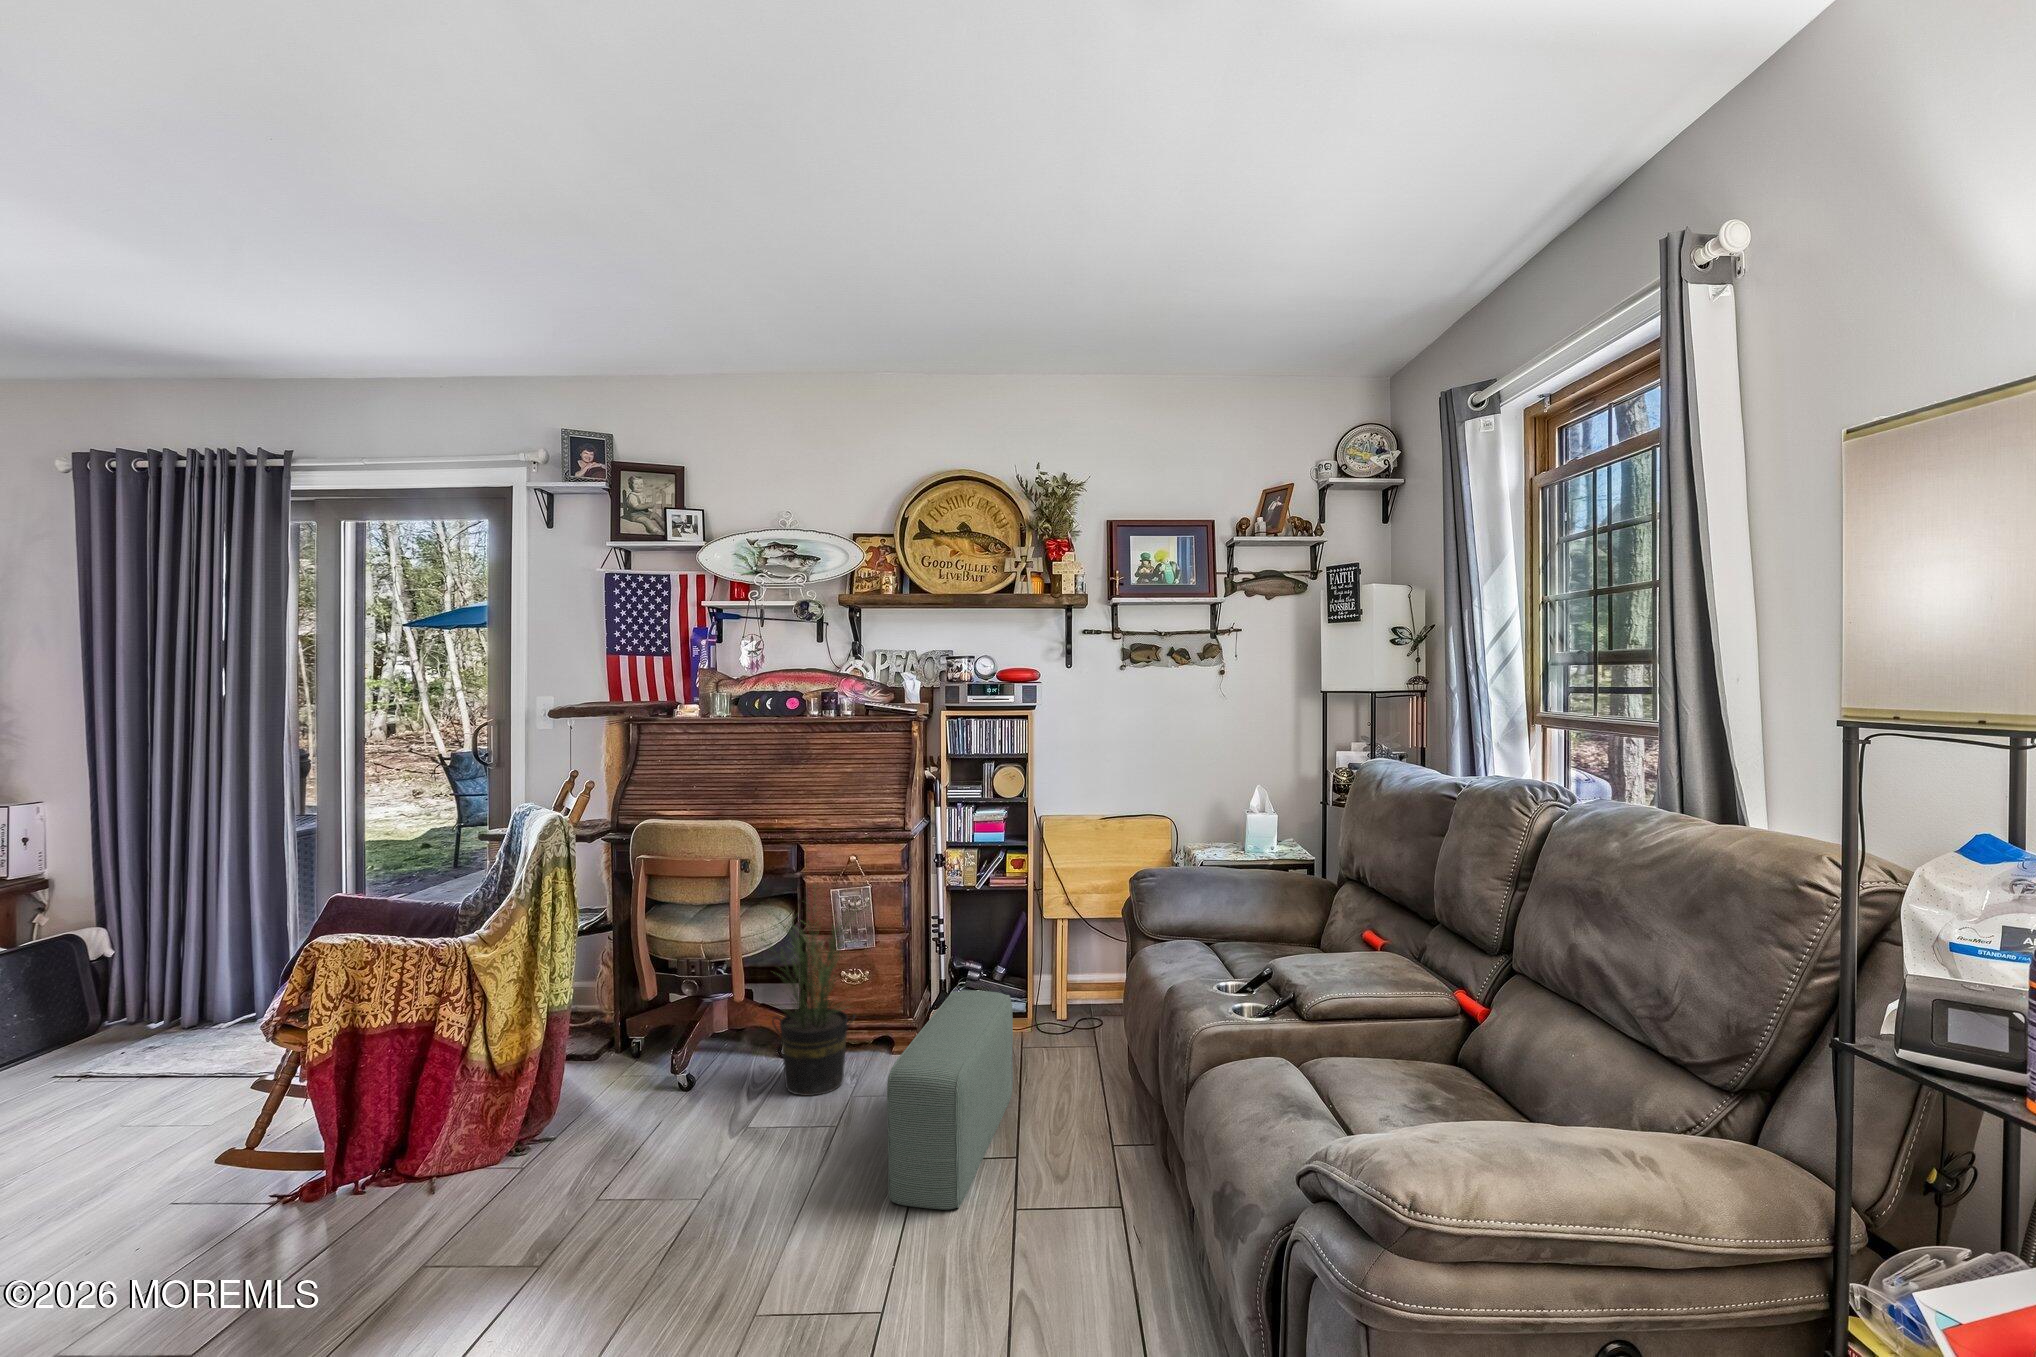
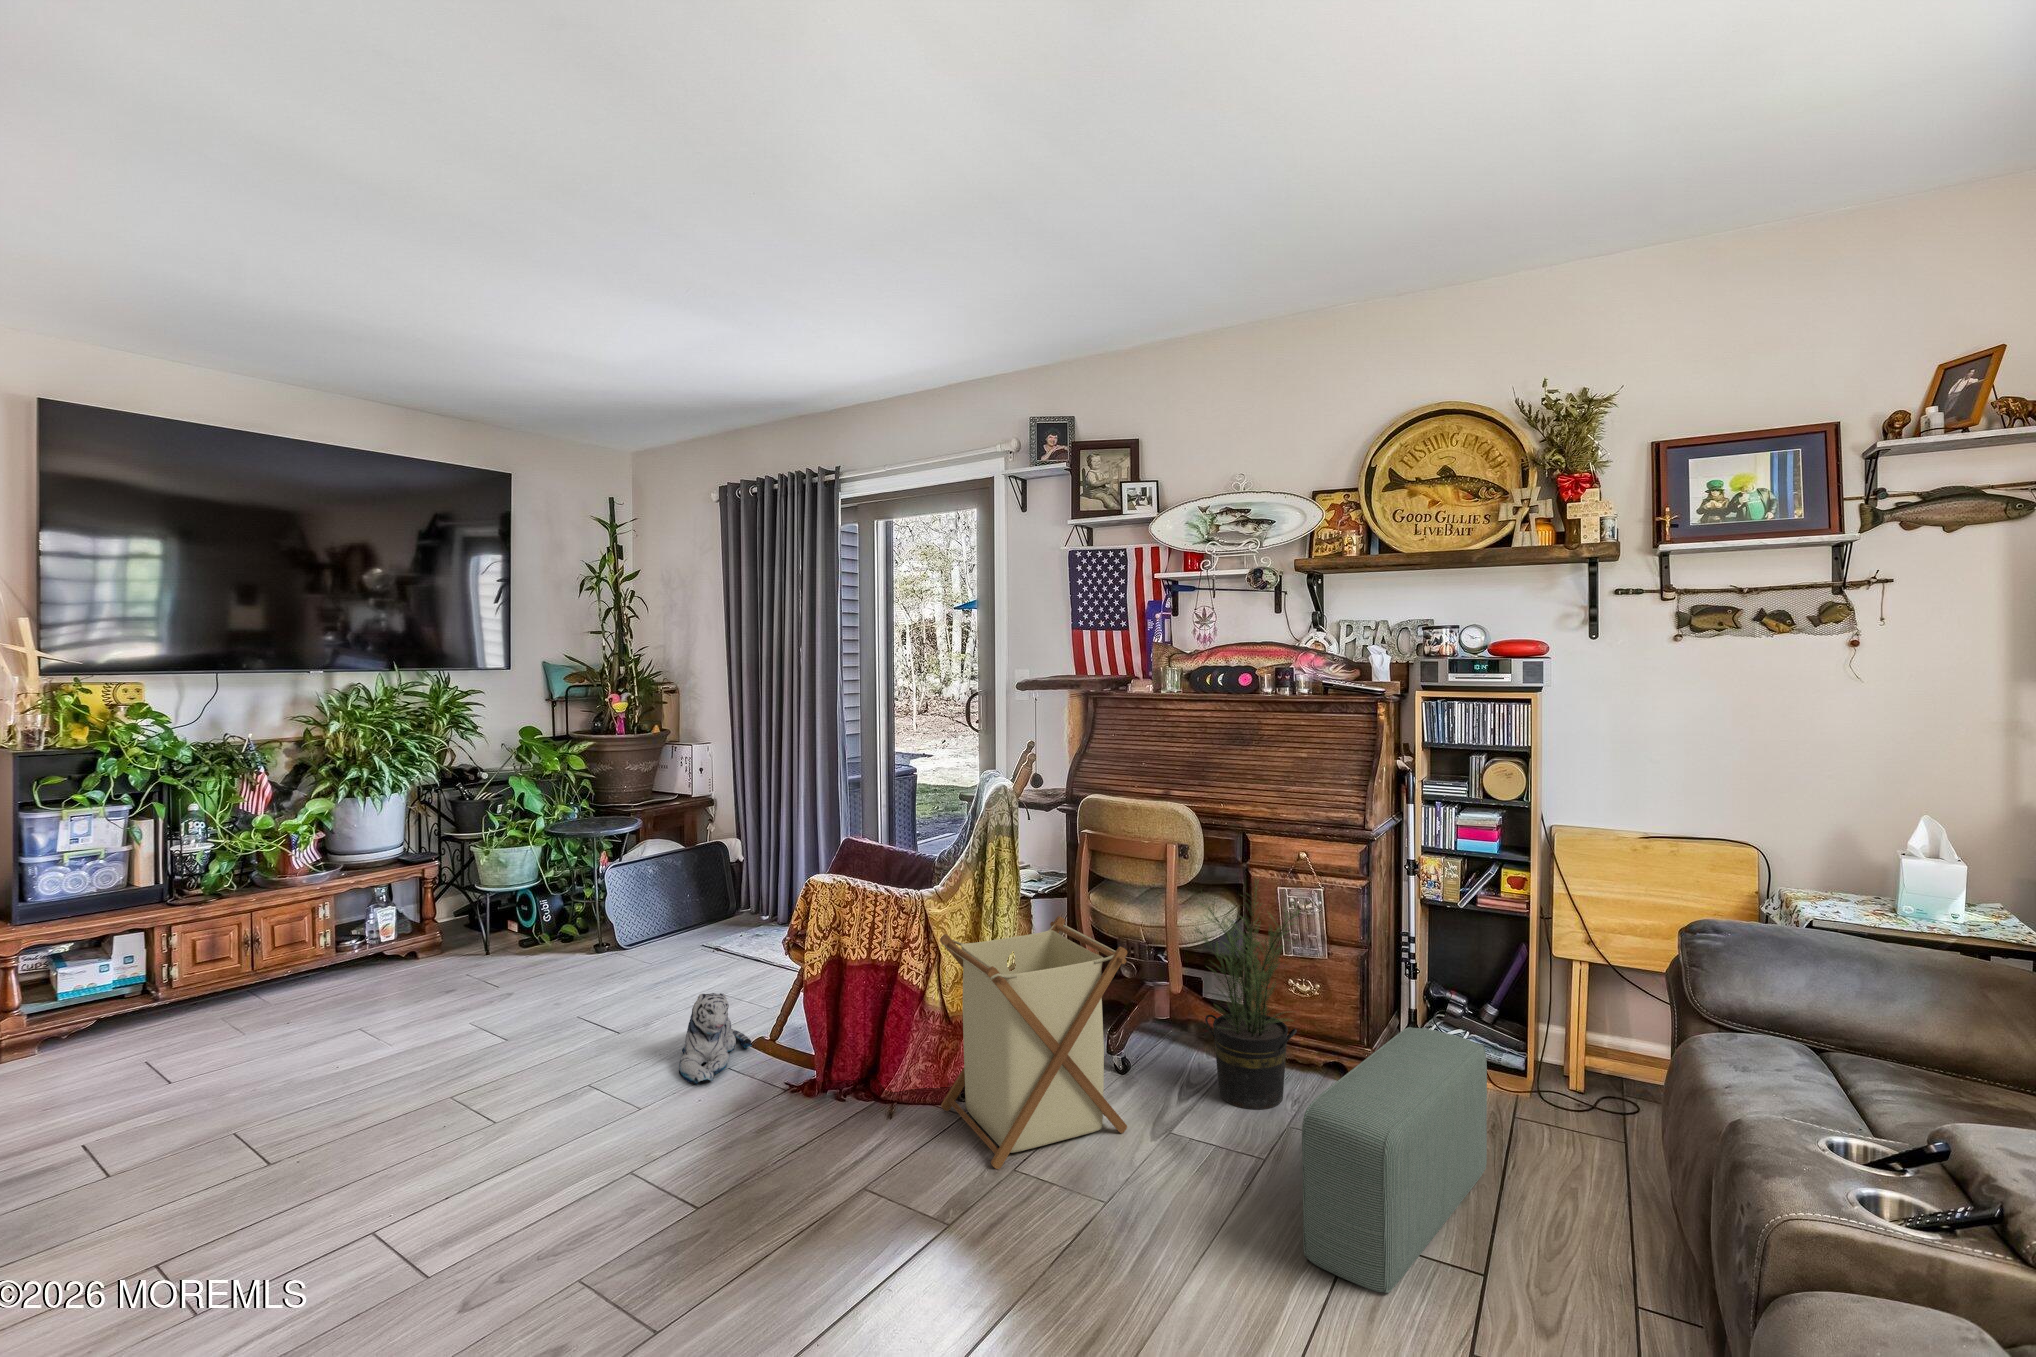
laundry basket: none [490,944,707,1213] -> present [940,916,1128,1169]
plush toy: none [76,1108,196,1231] -> present [679,993,752,1084]

